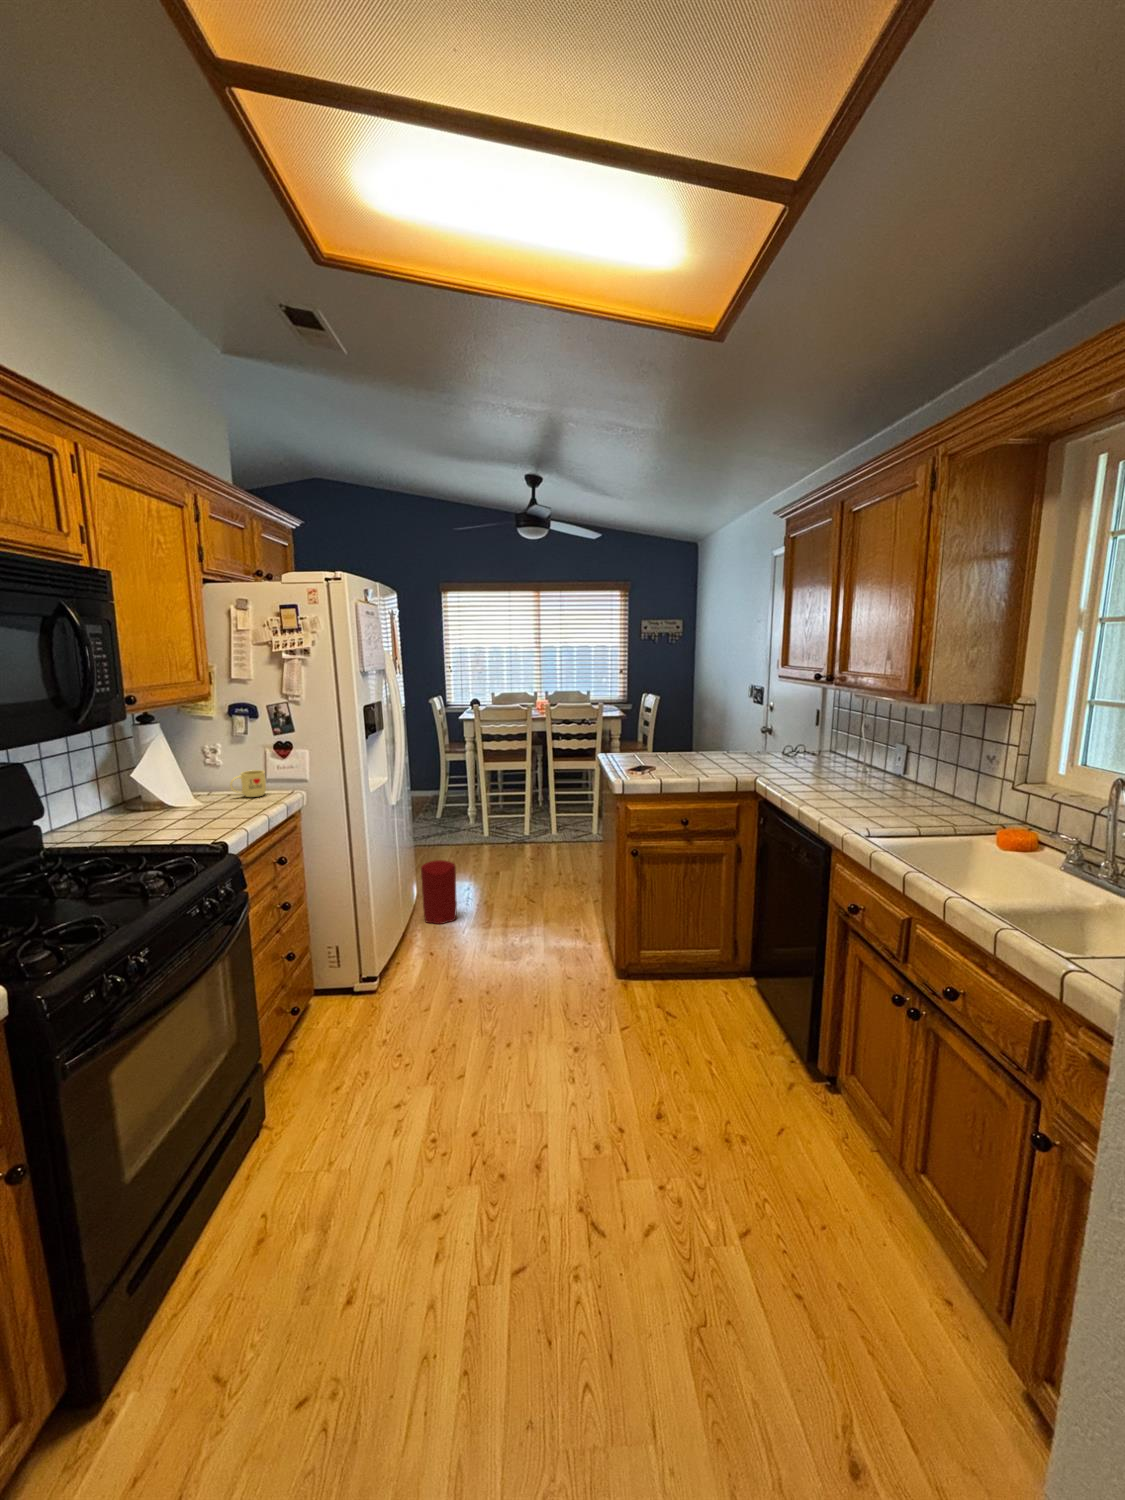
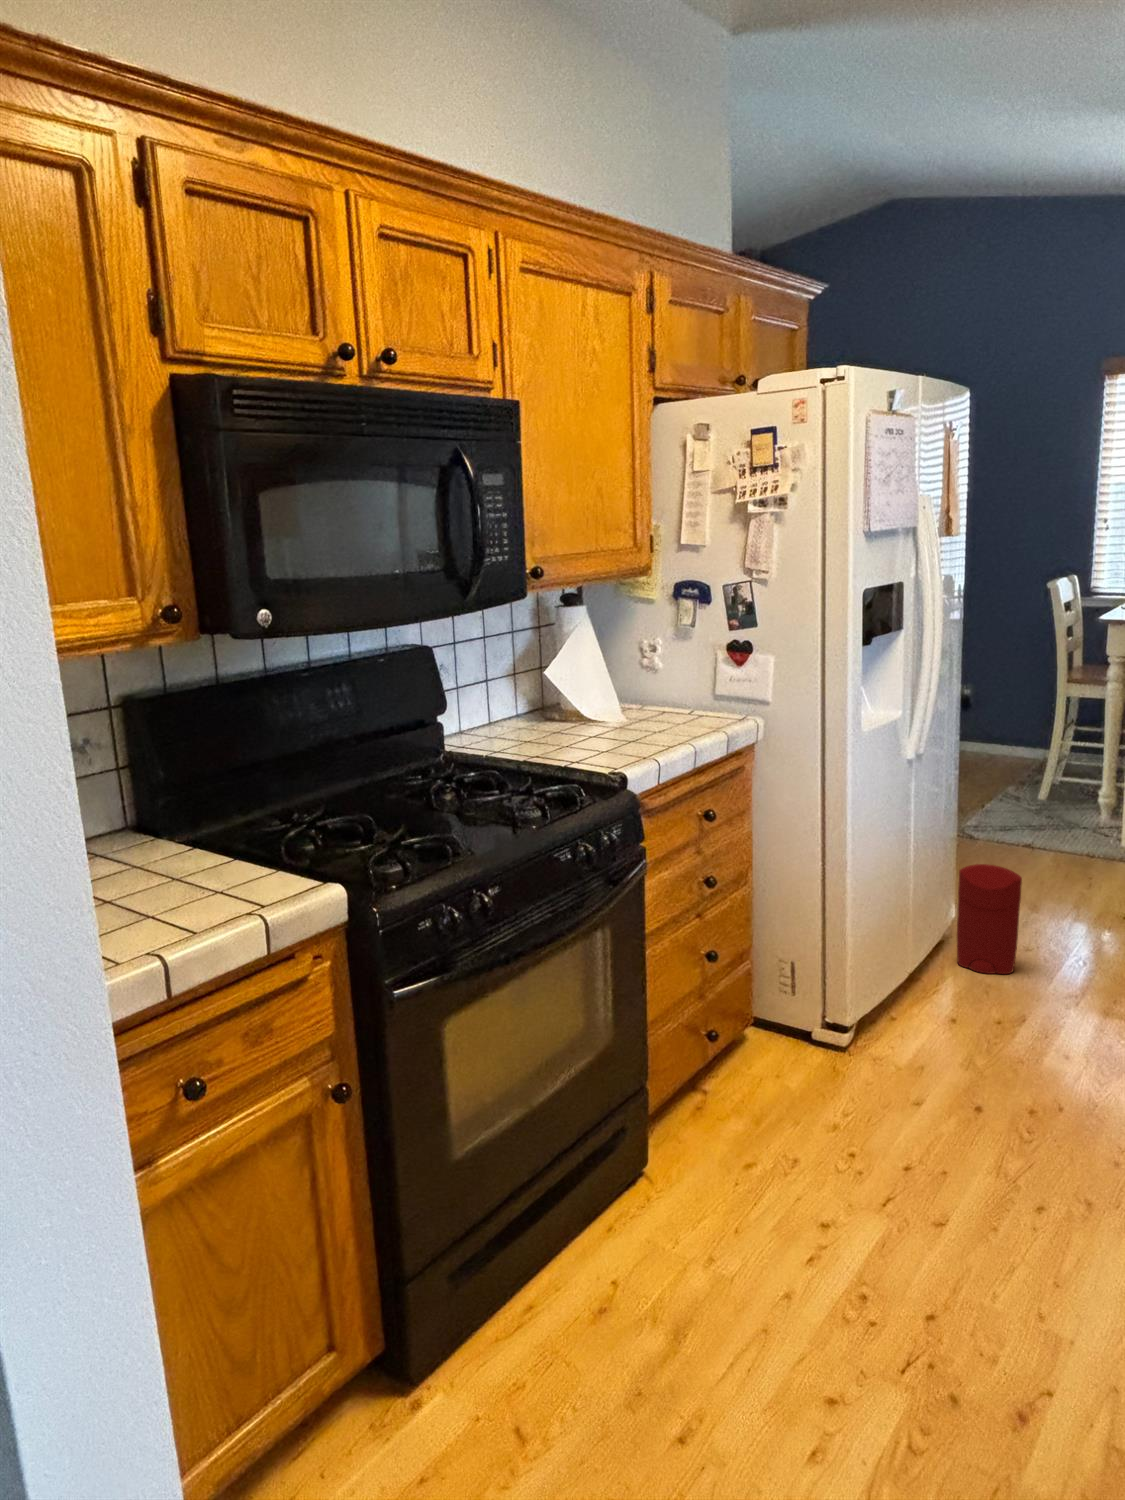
mug: present [230,770,266,797] -> none [665,680,712,719]

